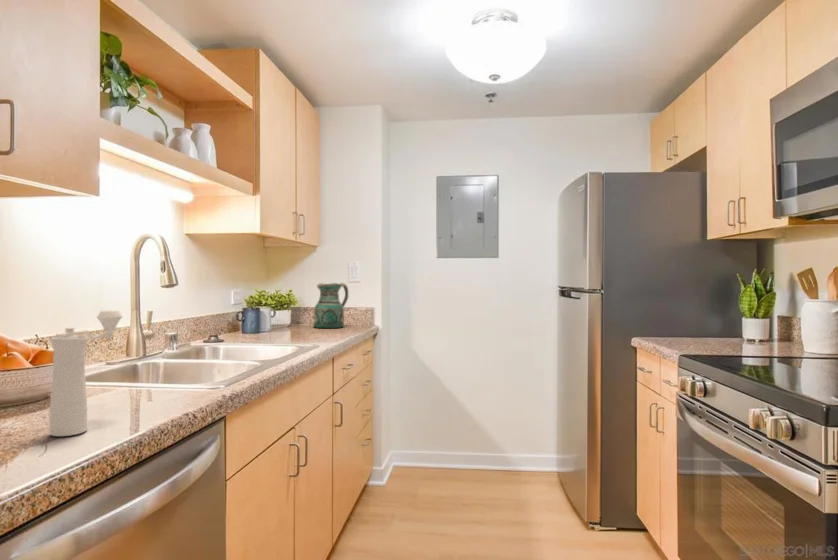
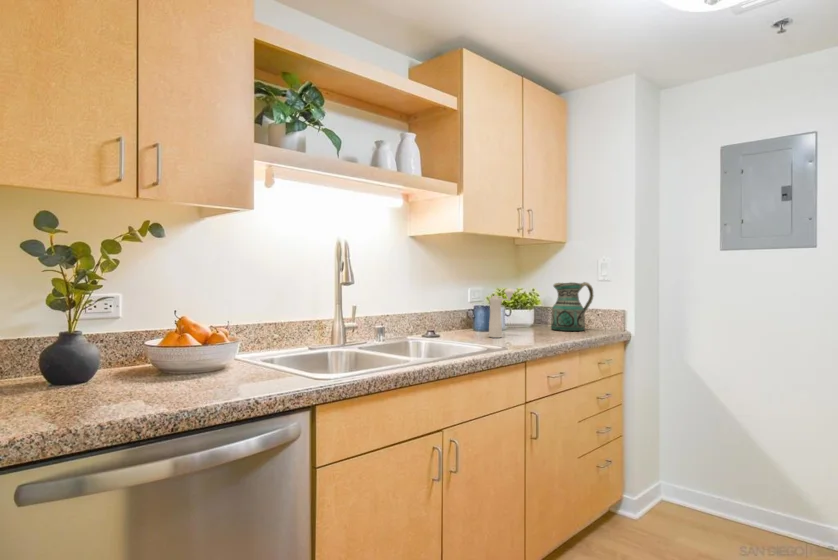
pepper mill: present [49,310,122,436] -> present [489,289,514,338]

